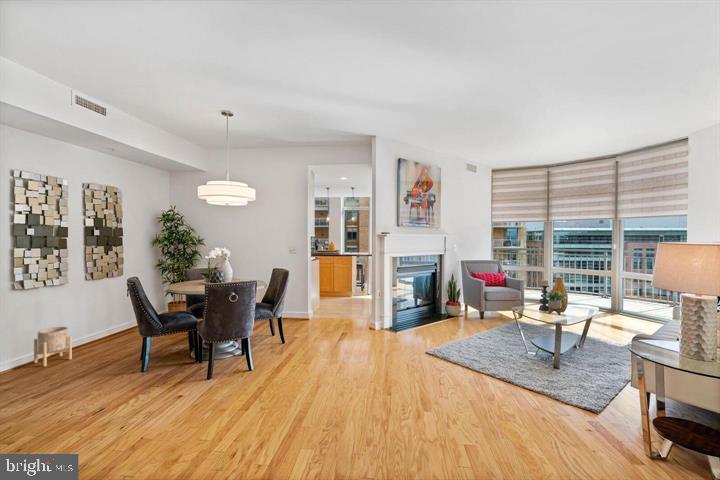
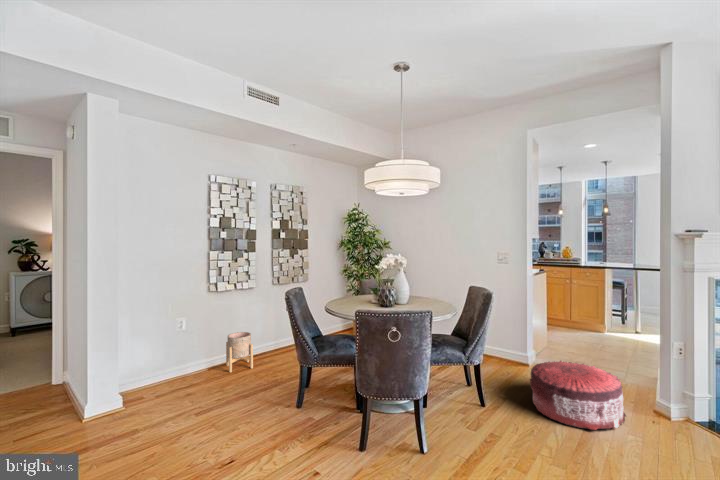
pouf: none [310,309,357,341] -> present [530,361,626,430]

